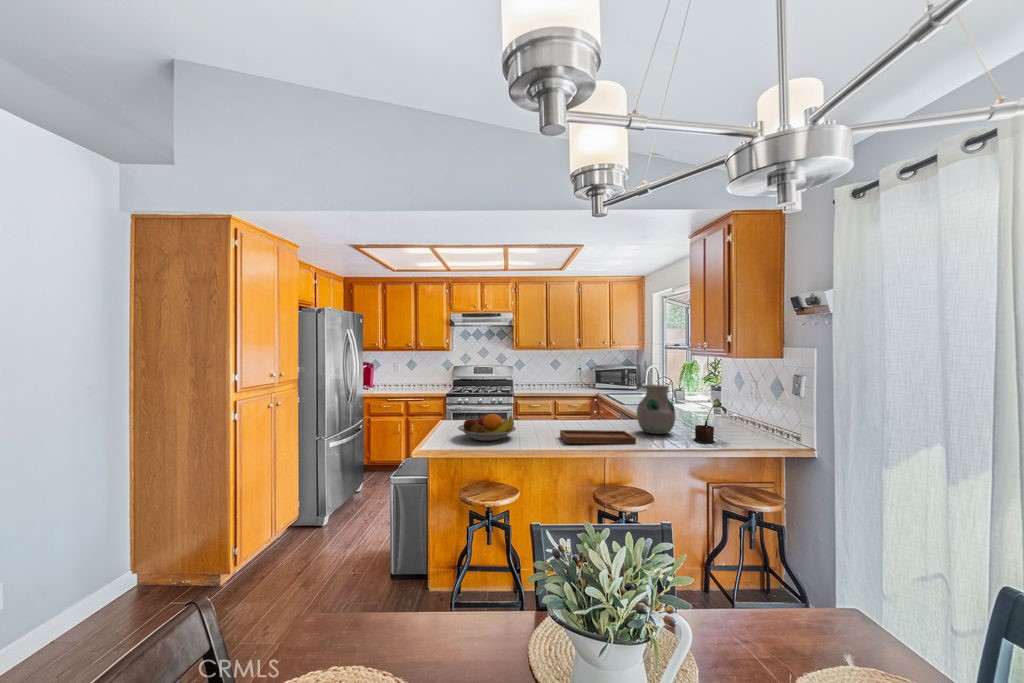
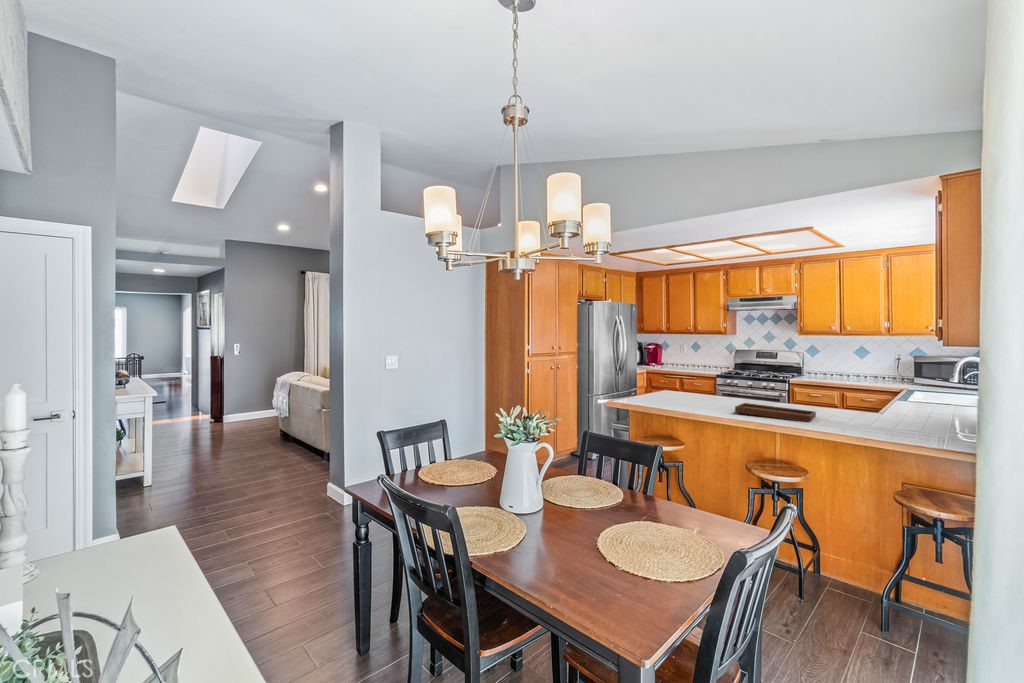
vase: present [637,384,675,434] -> none [838,367,889,421]
potted plant: present [694,399,727,443] -> none [891,384,945,433]
fruit bowl: present [458,414,516,441] -> none [653,383,704,404]

